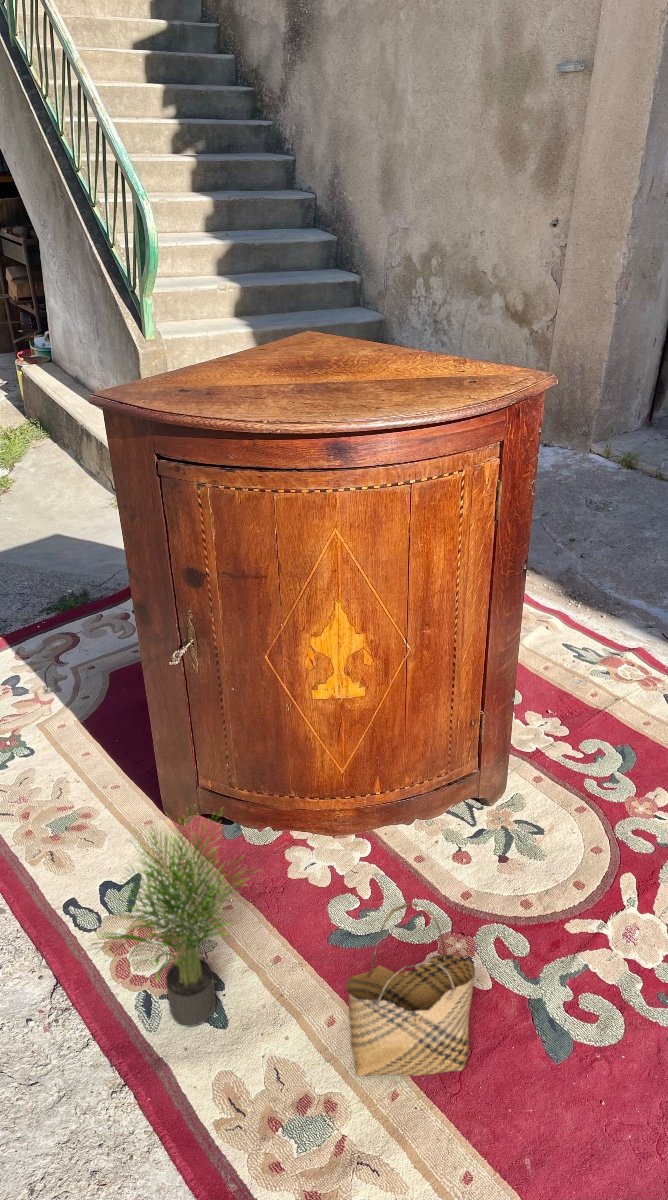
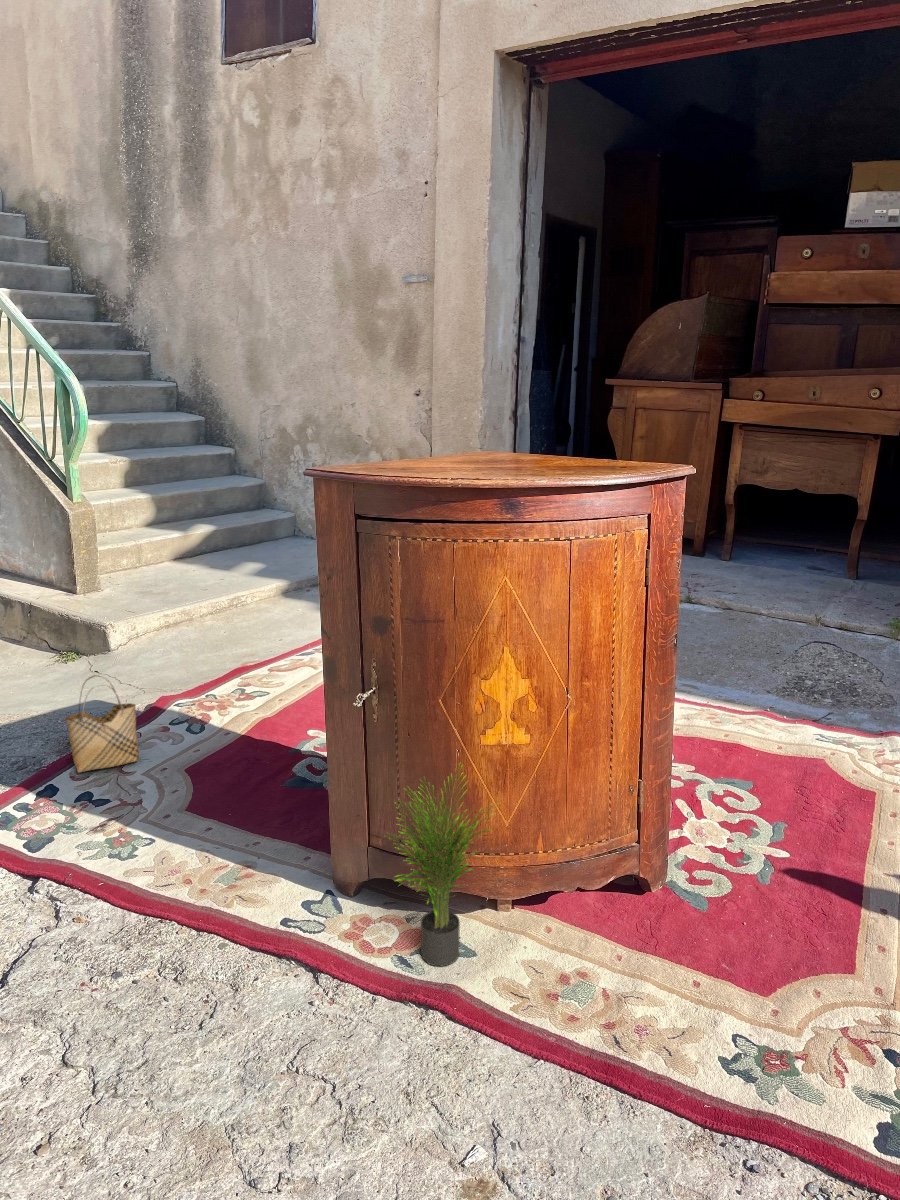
woven basket: present [346,903,476,1076] -> present [65,675,139,773]

